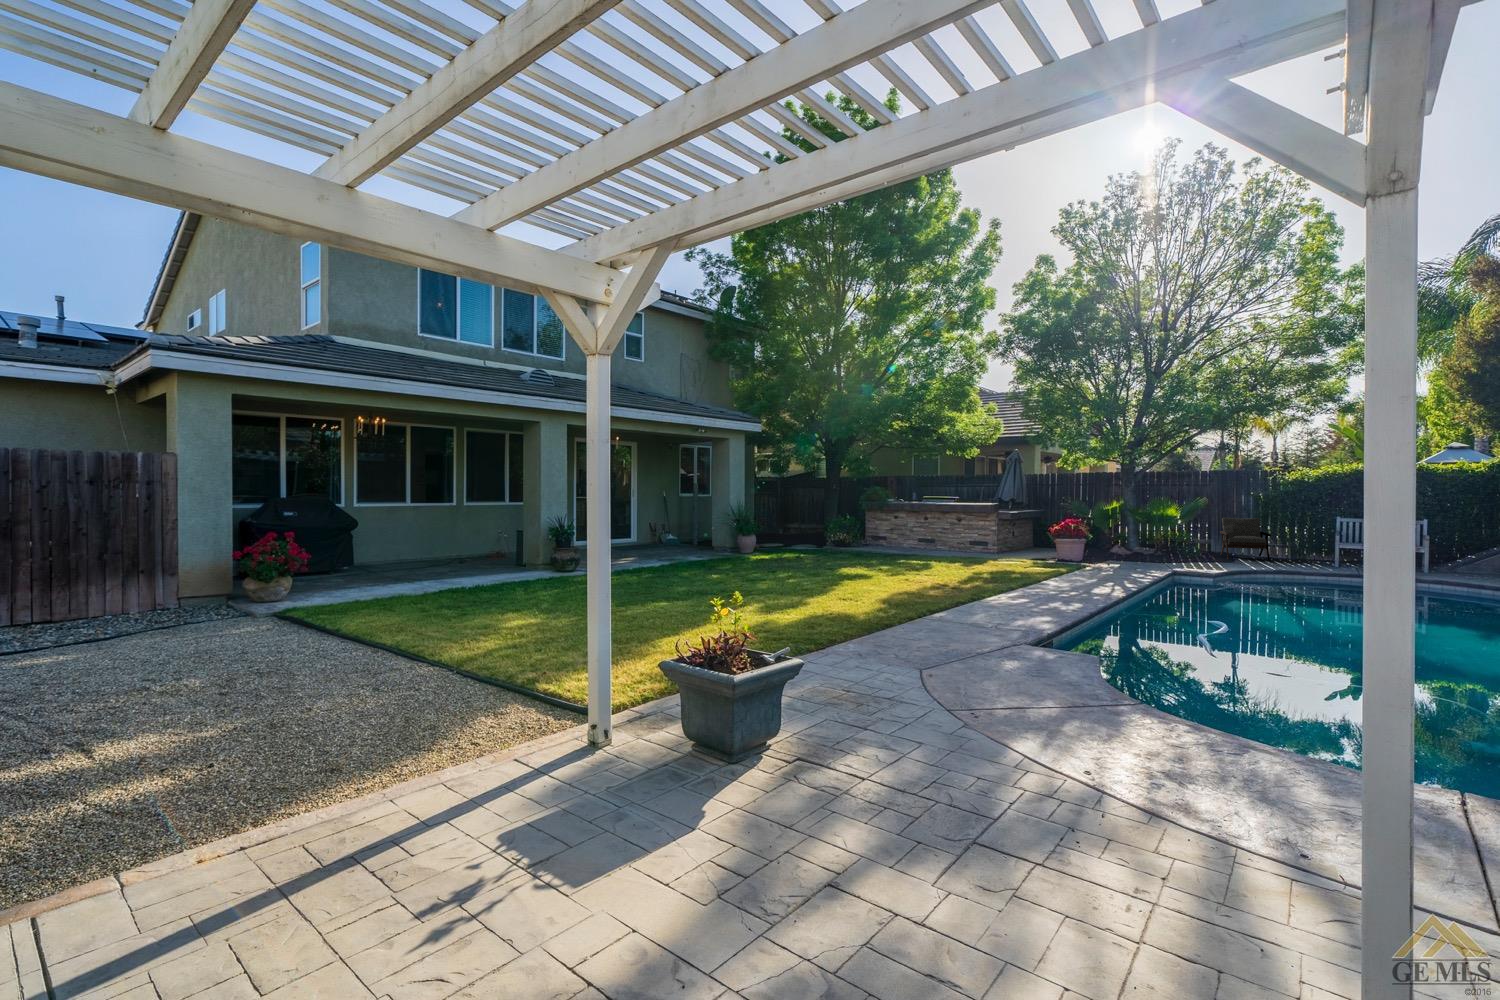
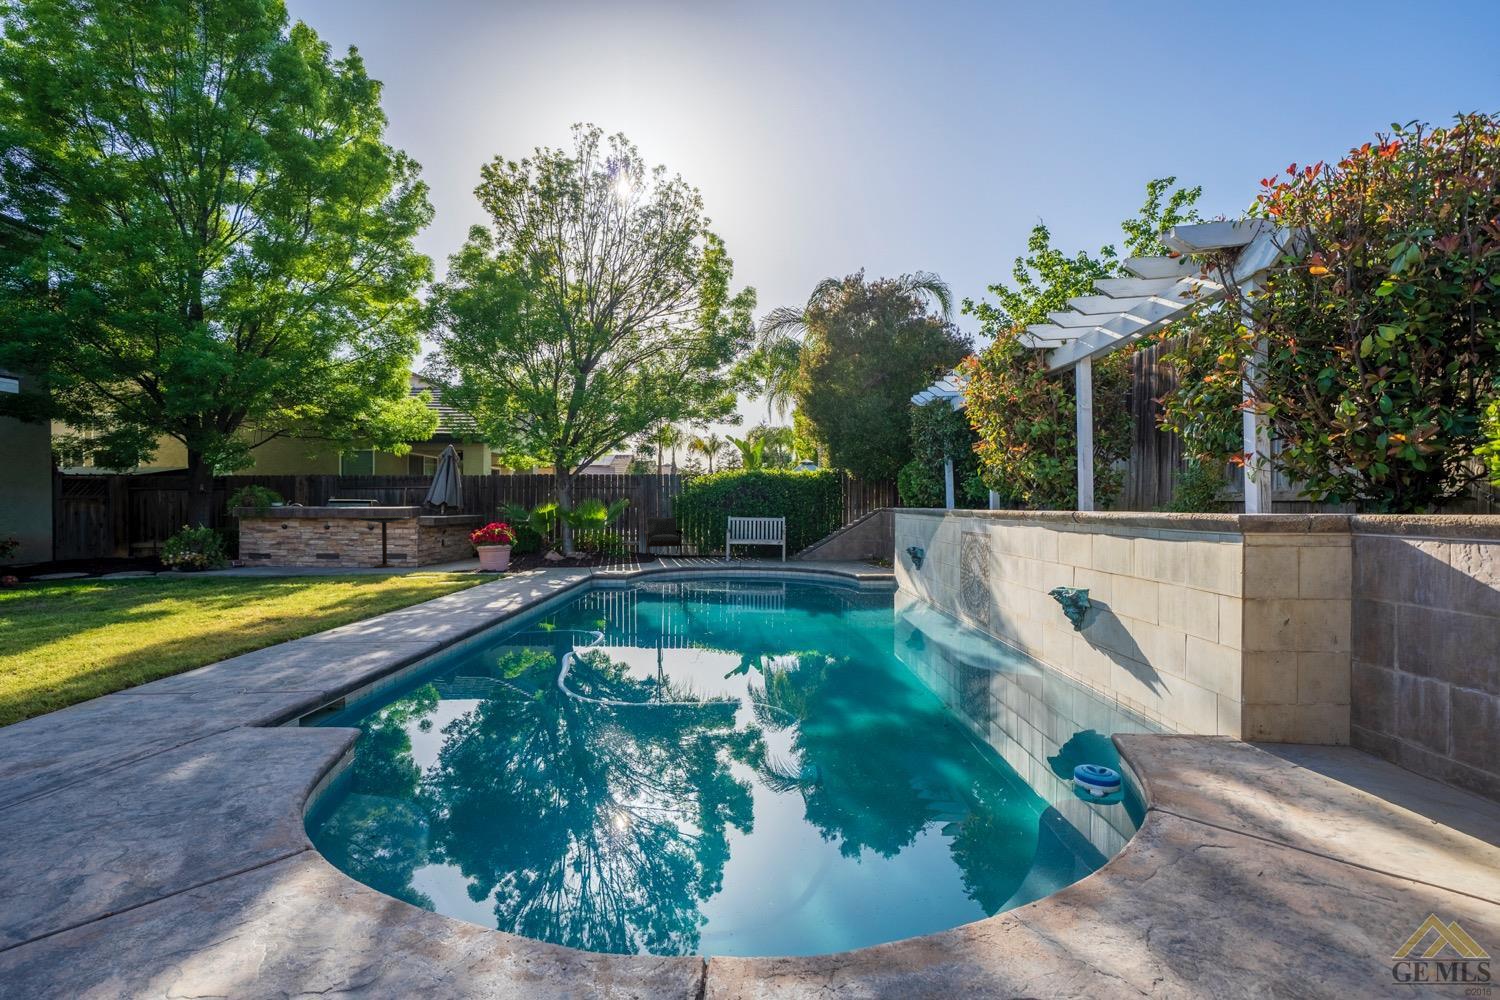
pedestal table: none [954,511,994,552] -> present [358,516,409,567]

